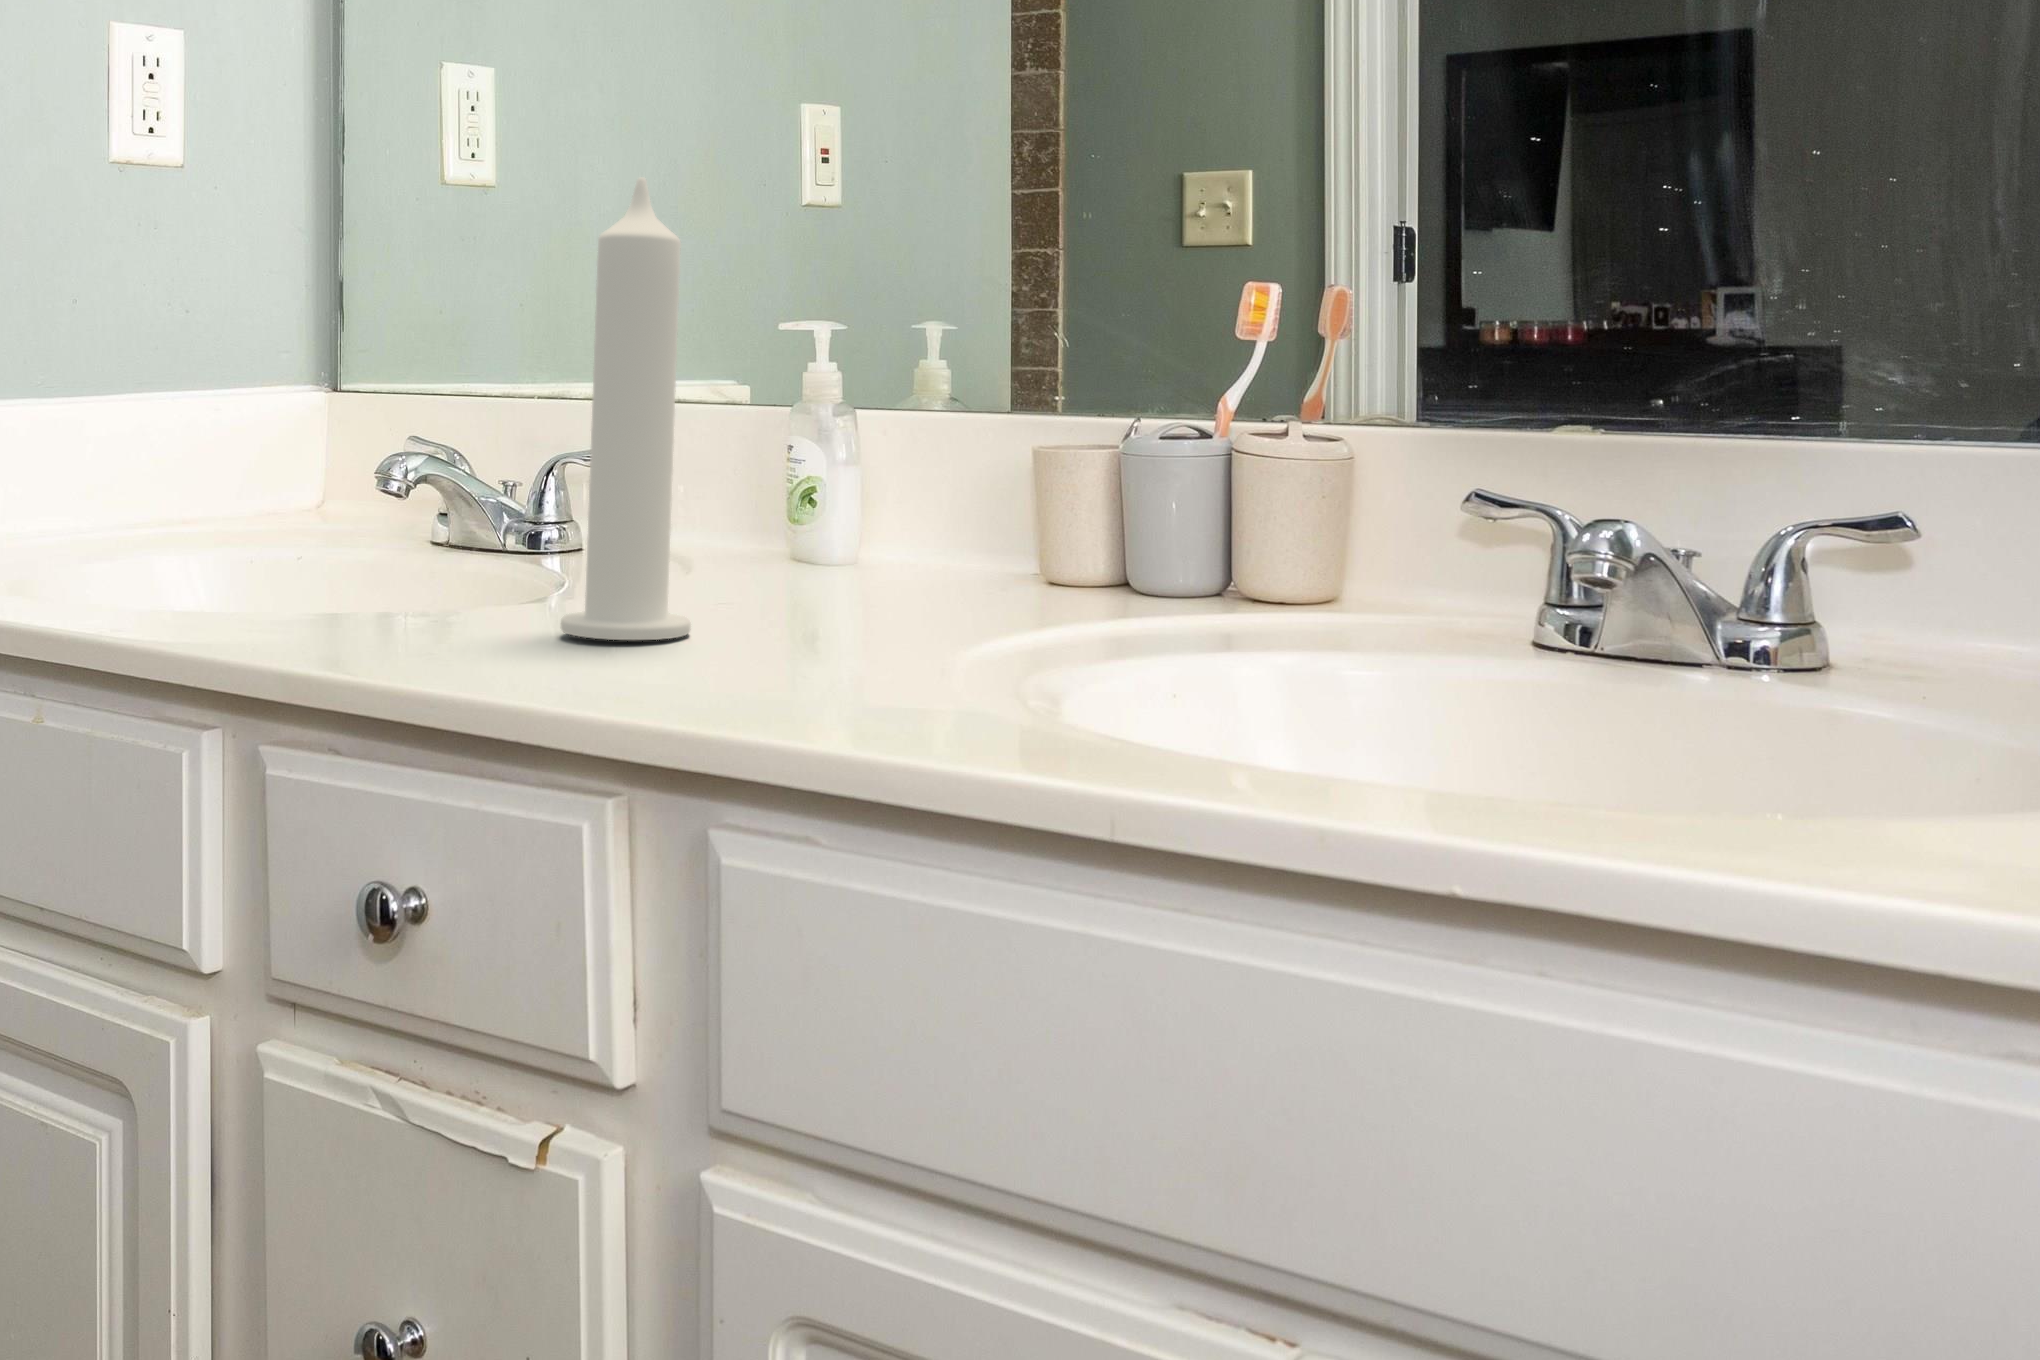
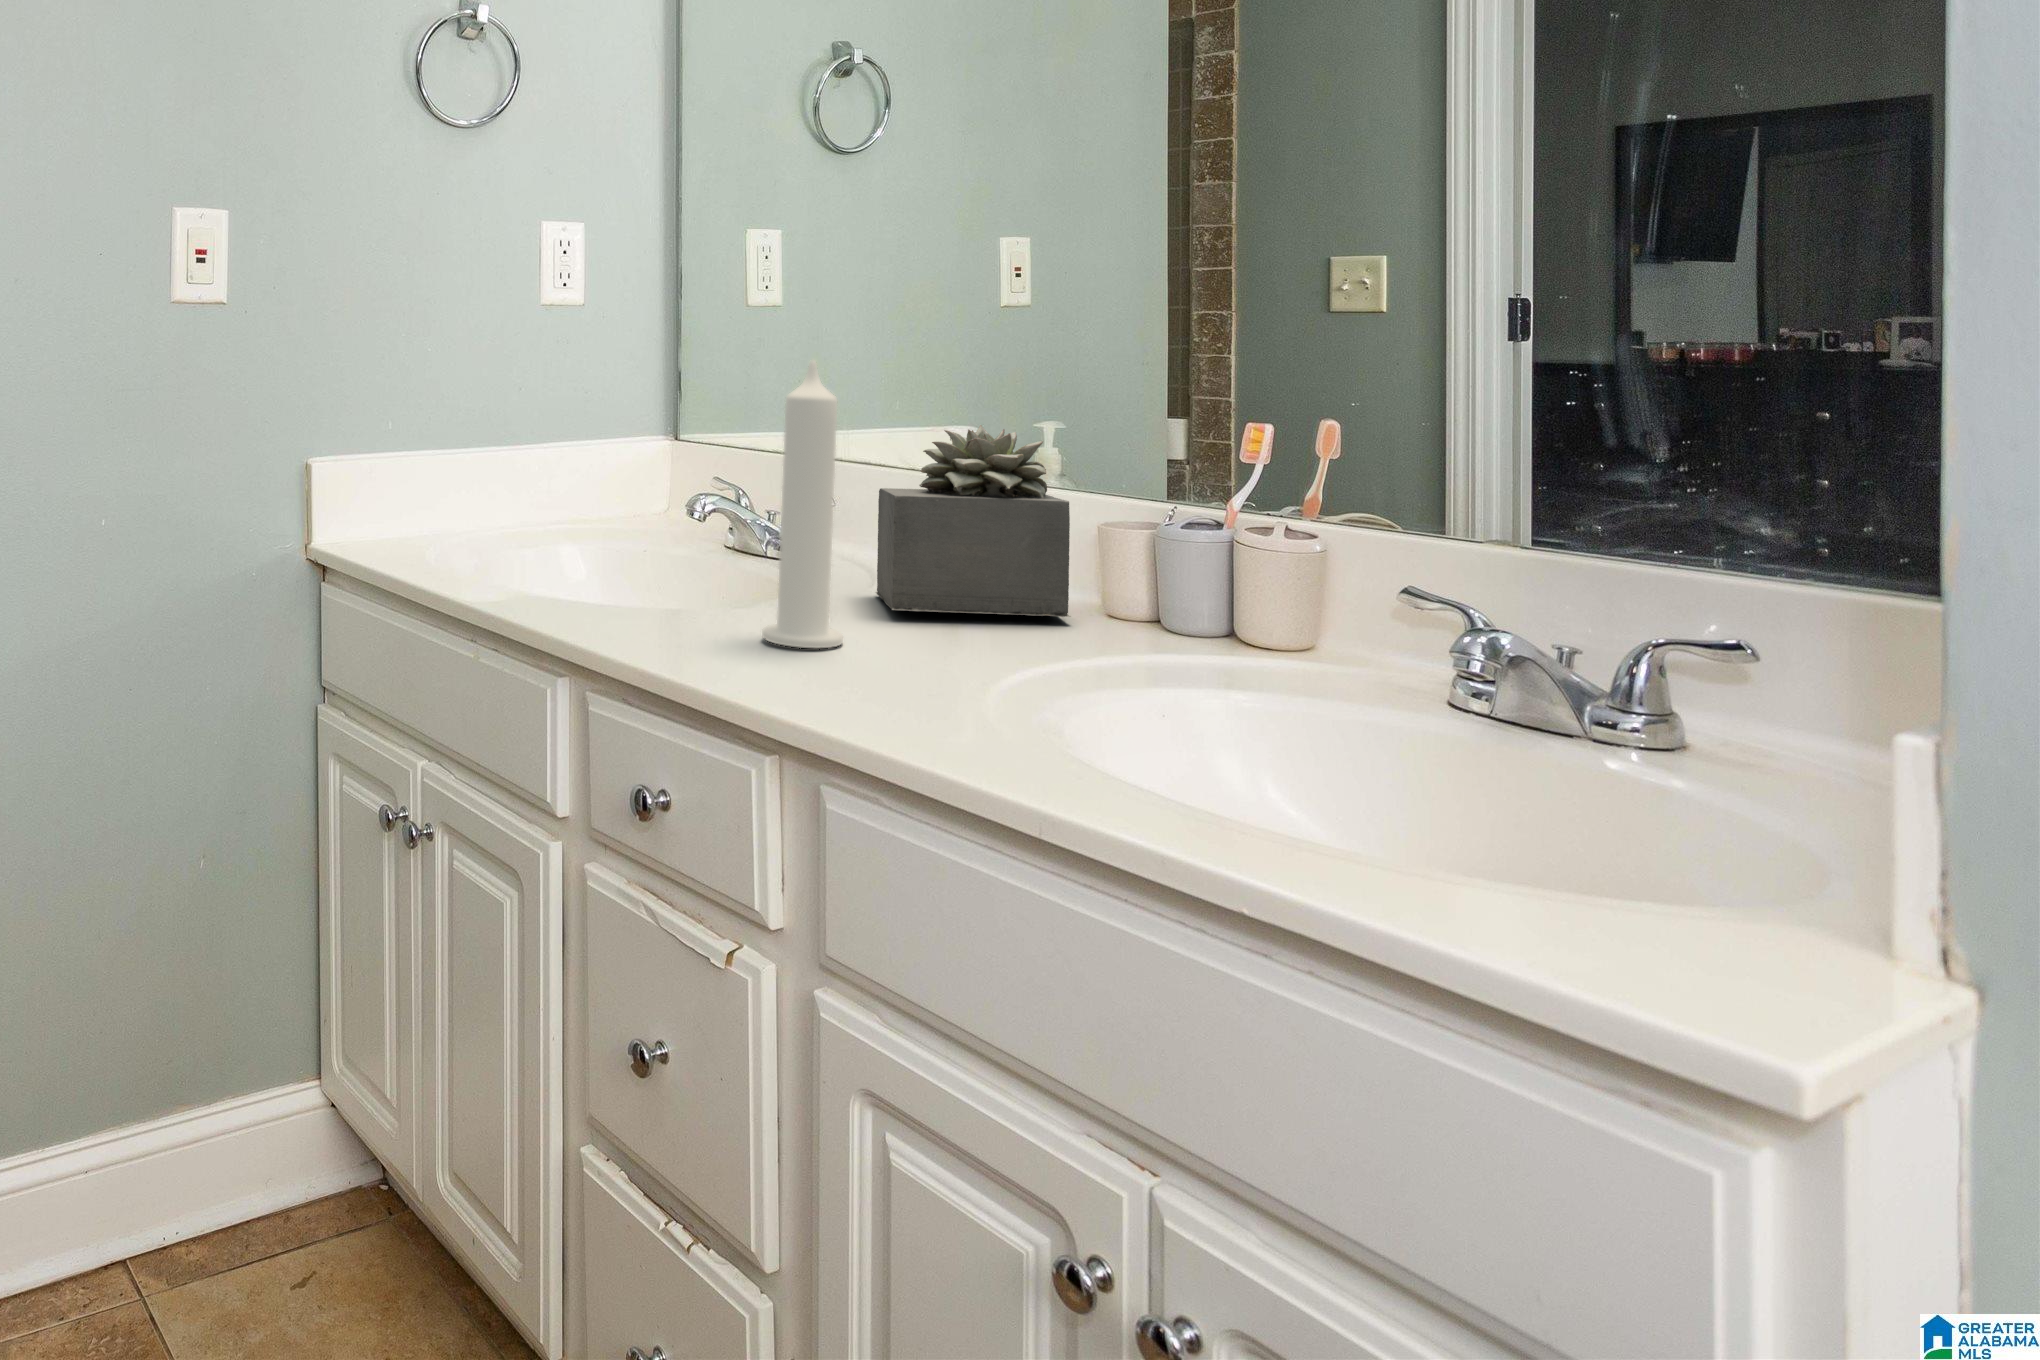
succulent plant: none [694,314,992,587] -> present [876,425,1071,617]

